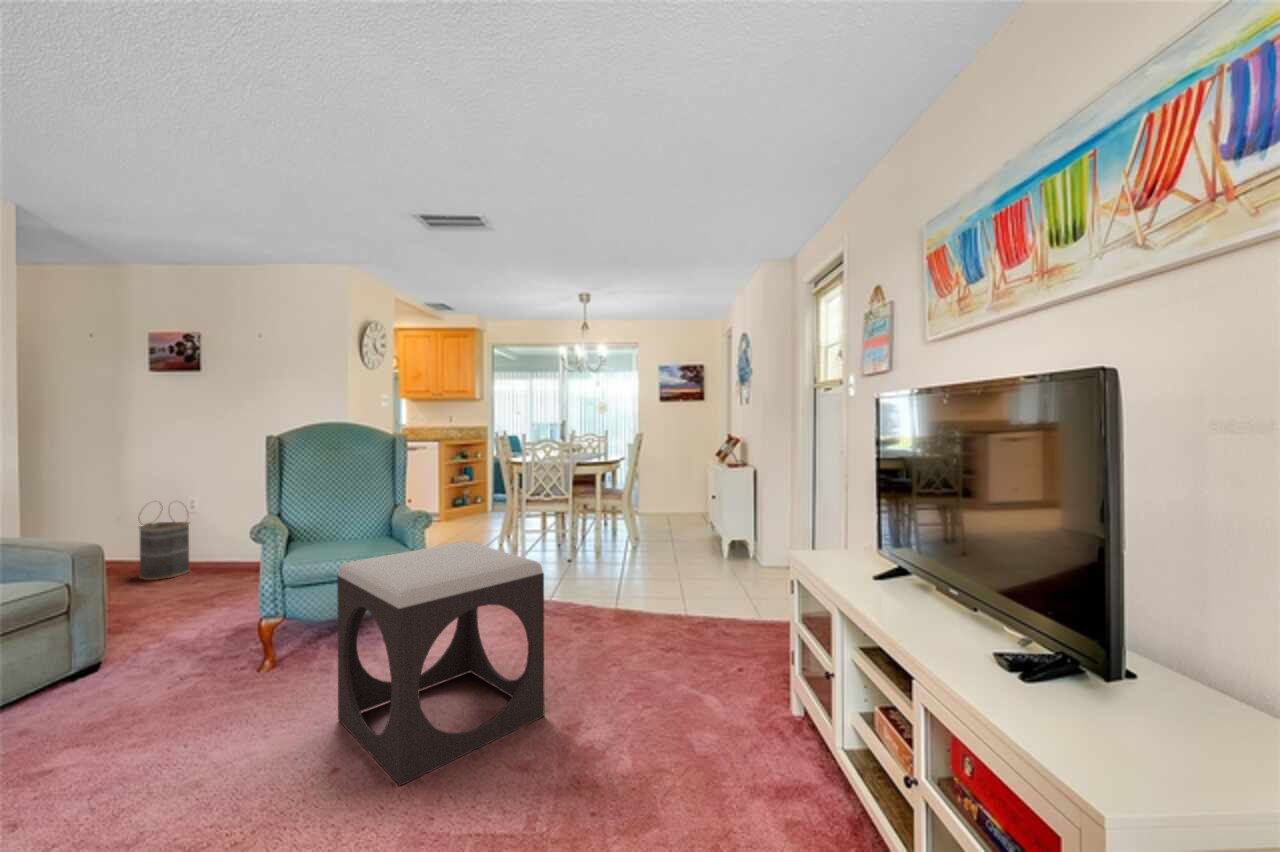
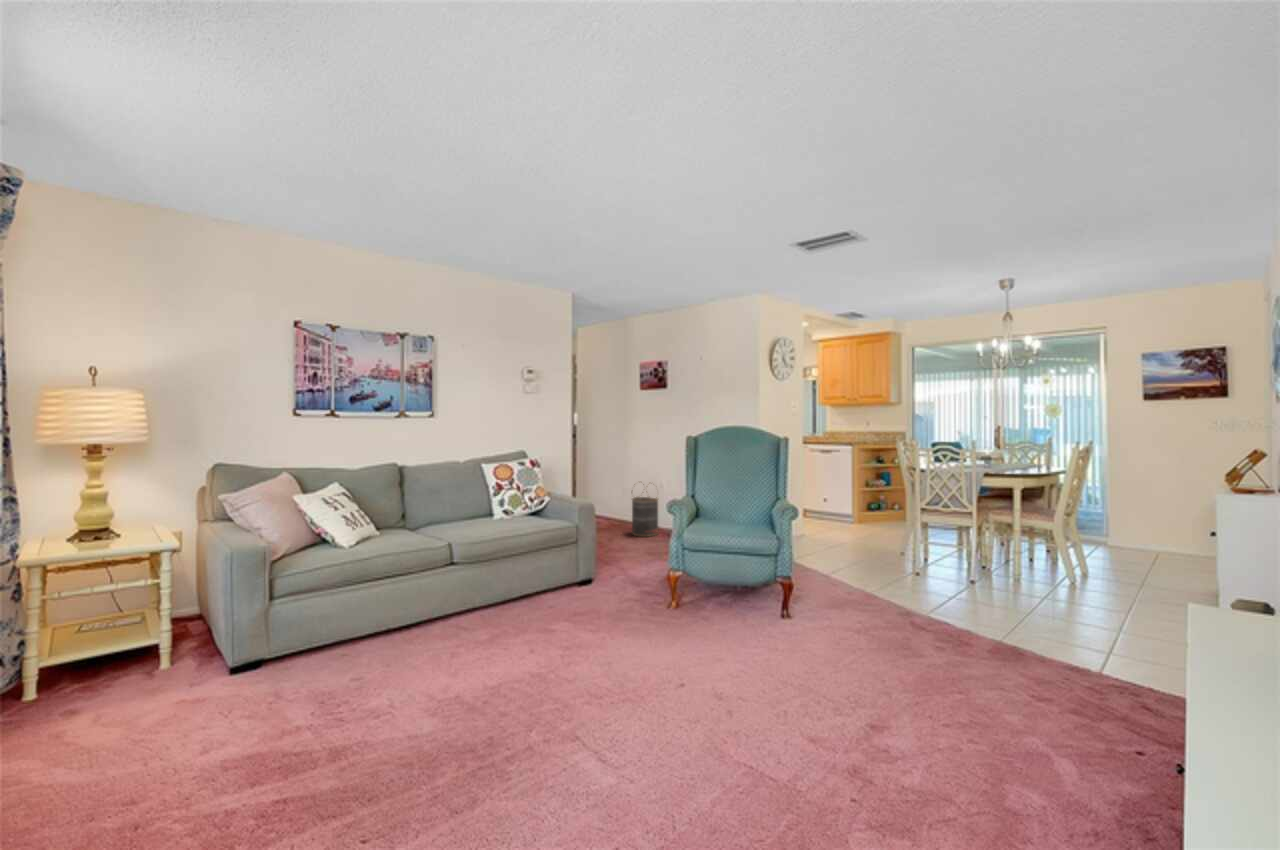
footstool: present [337,542,544,786] -> none [703,533,851,700]

